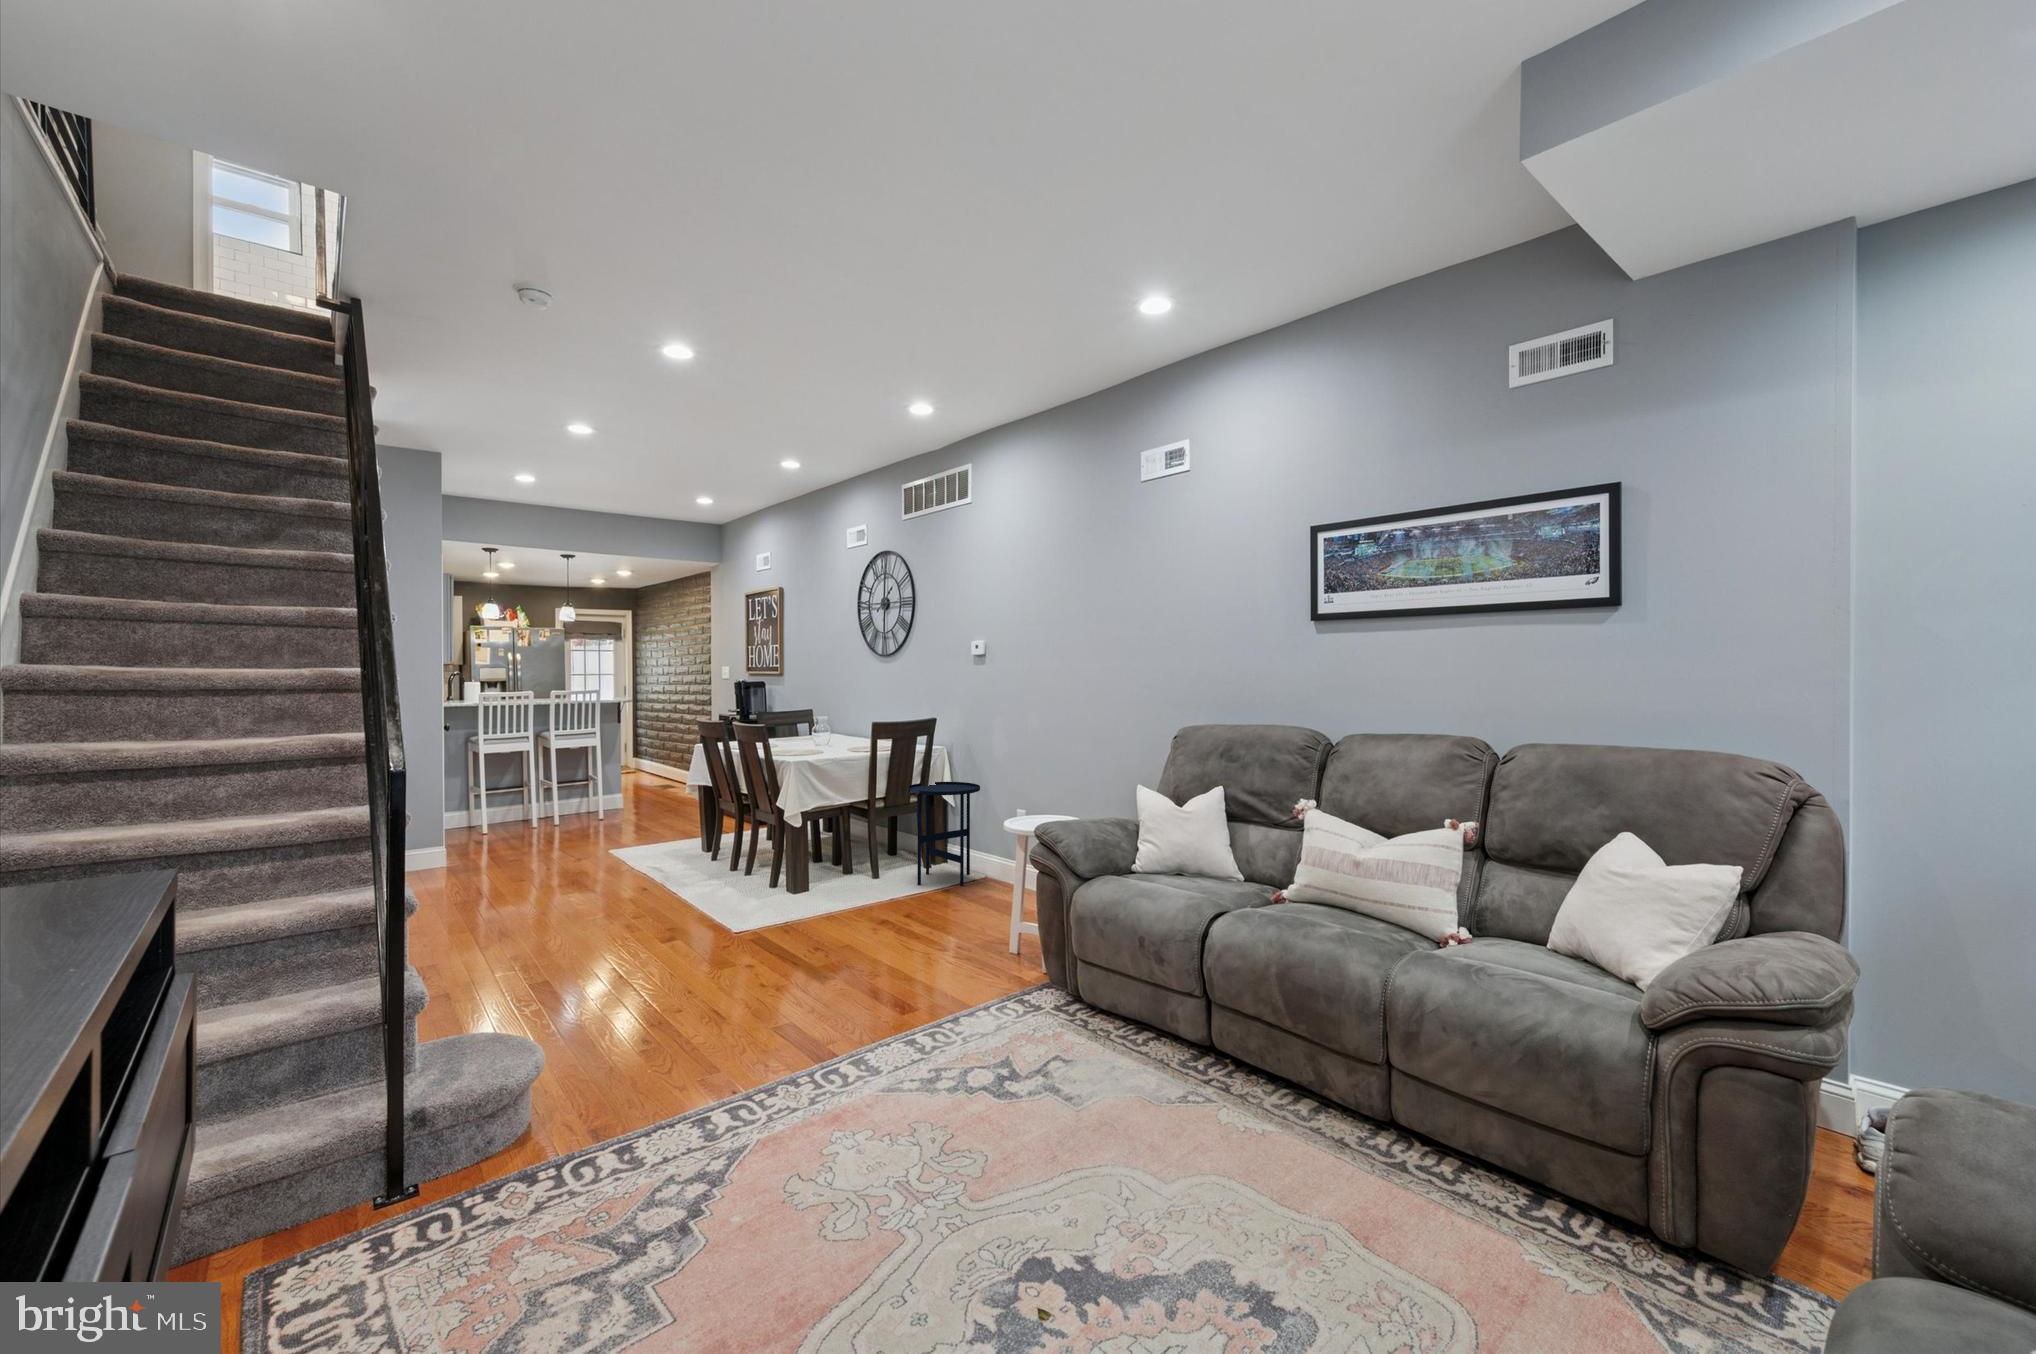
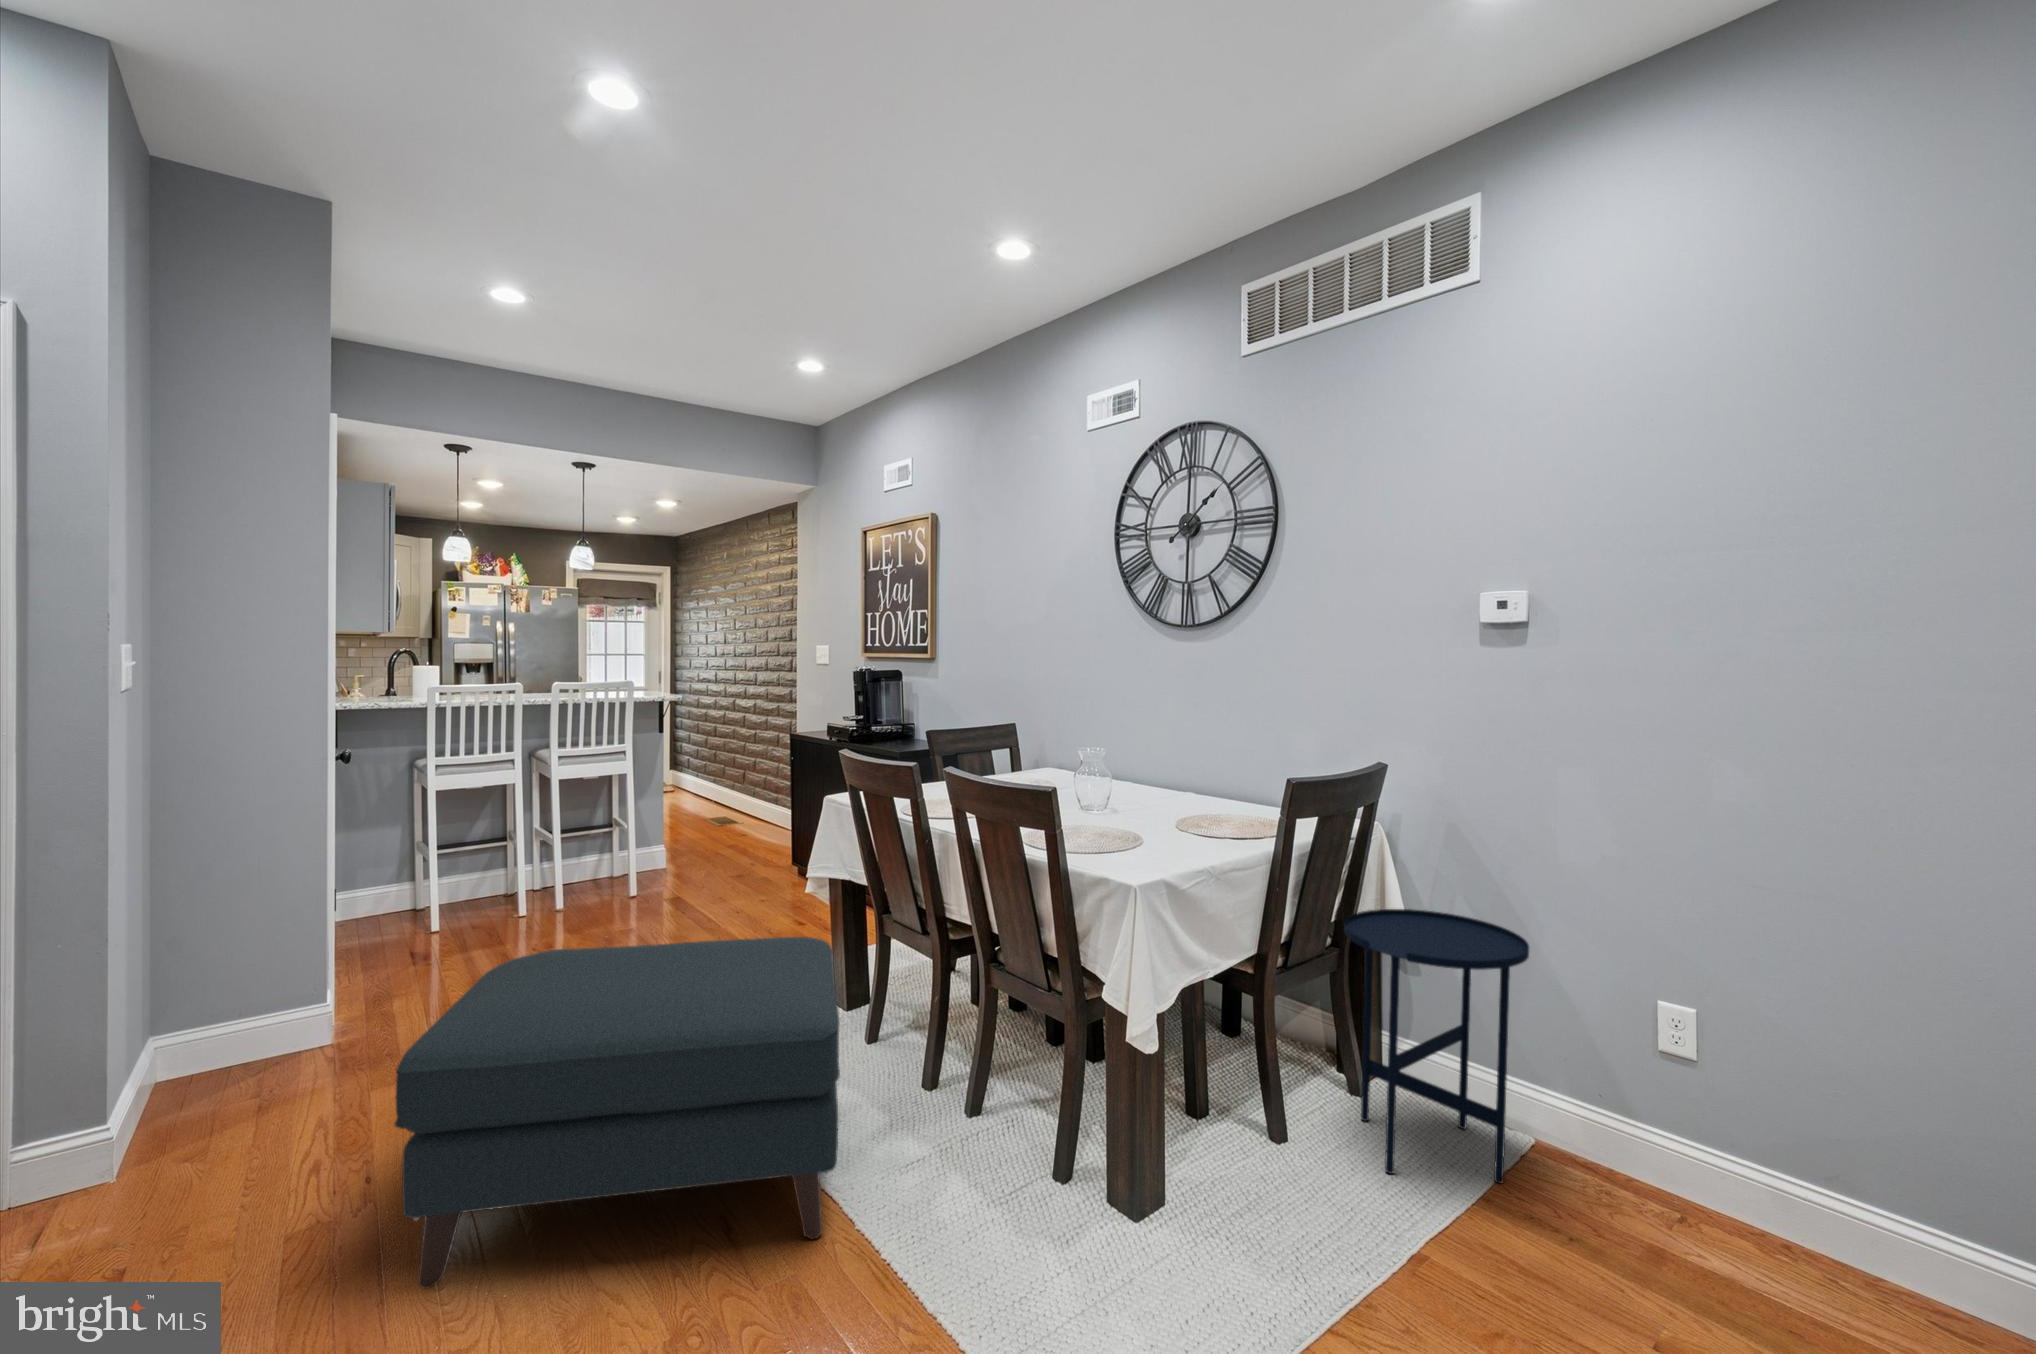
ottoman: none [502,799,688,913] -> present [395,937,840,1289]

